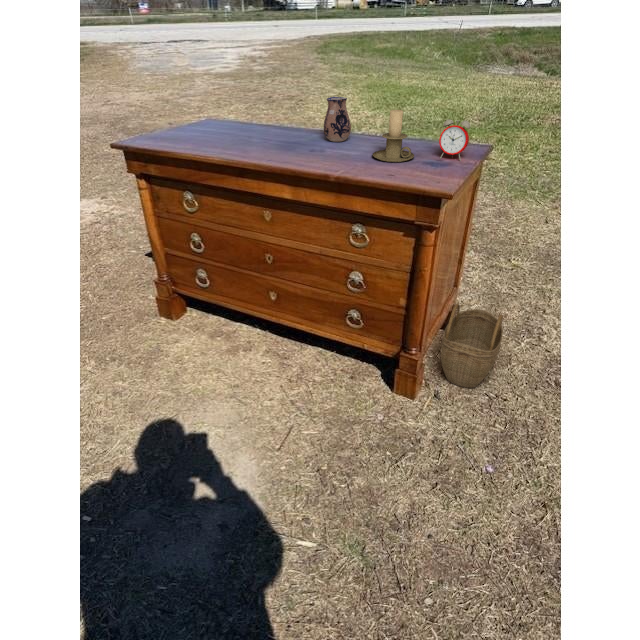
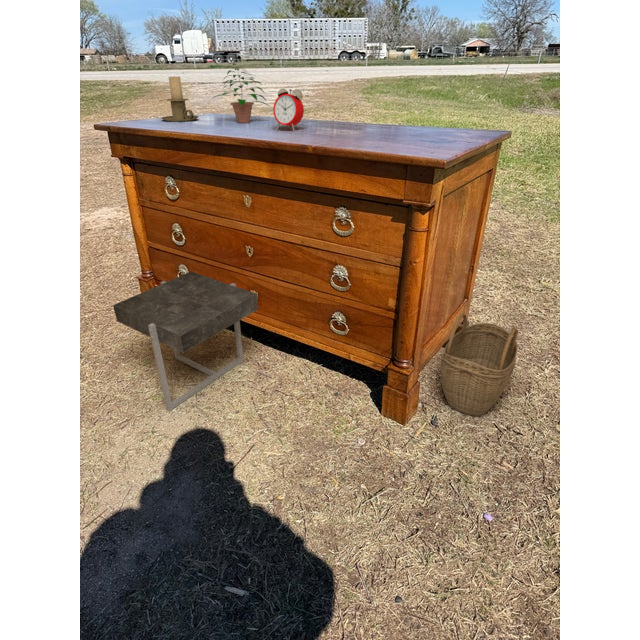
potted plant: none [223,83,277,138] -> present [215,63,269,123]
ceramic pitcher: present [324,96,351,142] -> none [319,77,350,126]
candle holder: present [372,110,414,162] -> present [161,76,198,122]
alarm clock: present [439,119,470,160] -> present [273,89,304,131]
side table: none [154,277,280,404] -> present [113,272,258,411]

